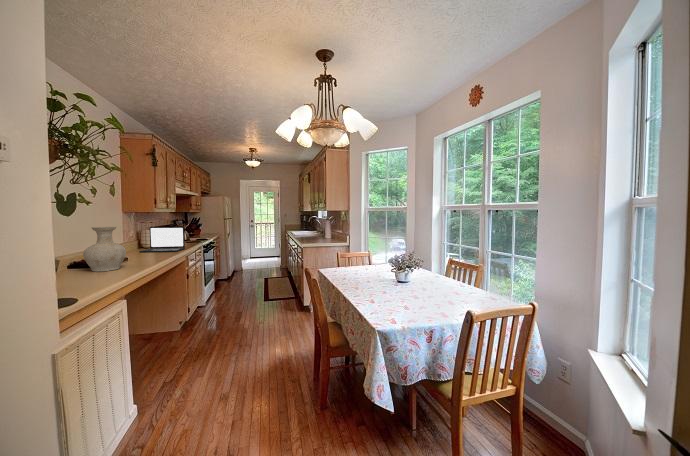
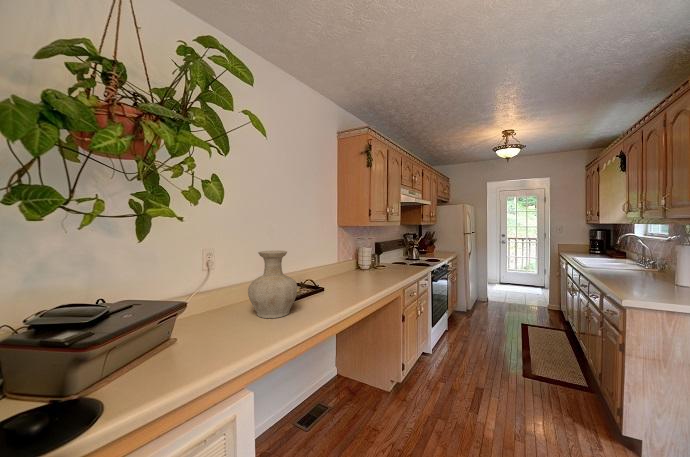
laptop: present [139,227,185,253] -> none [348,245,401,283]

